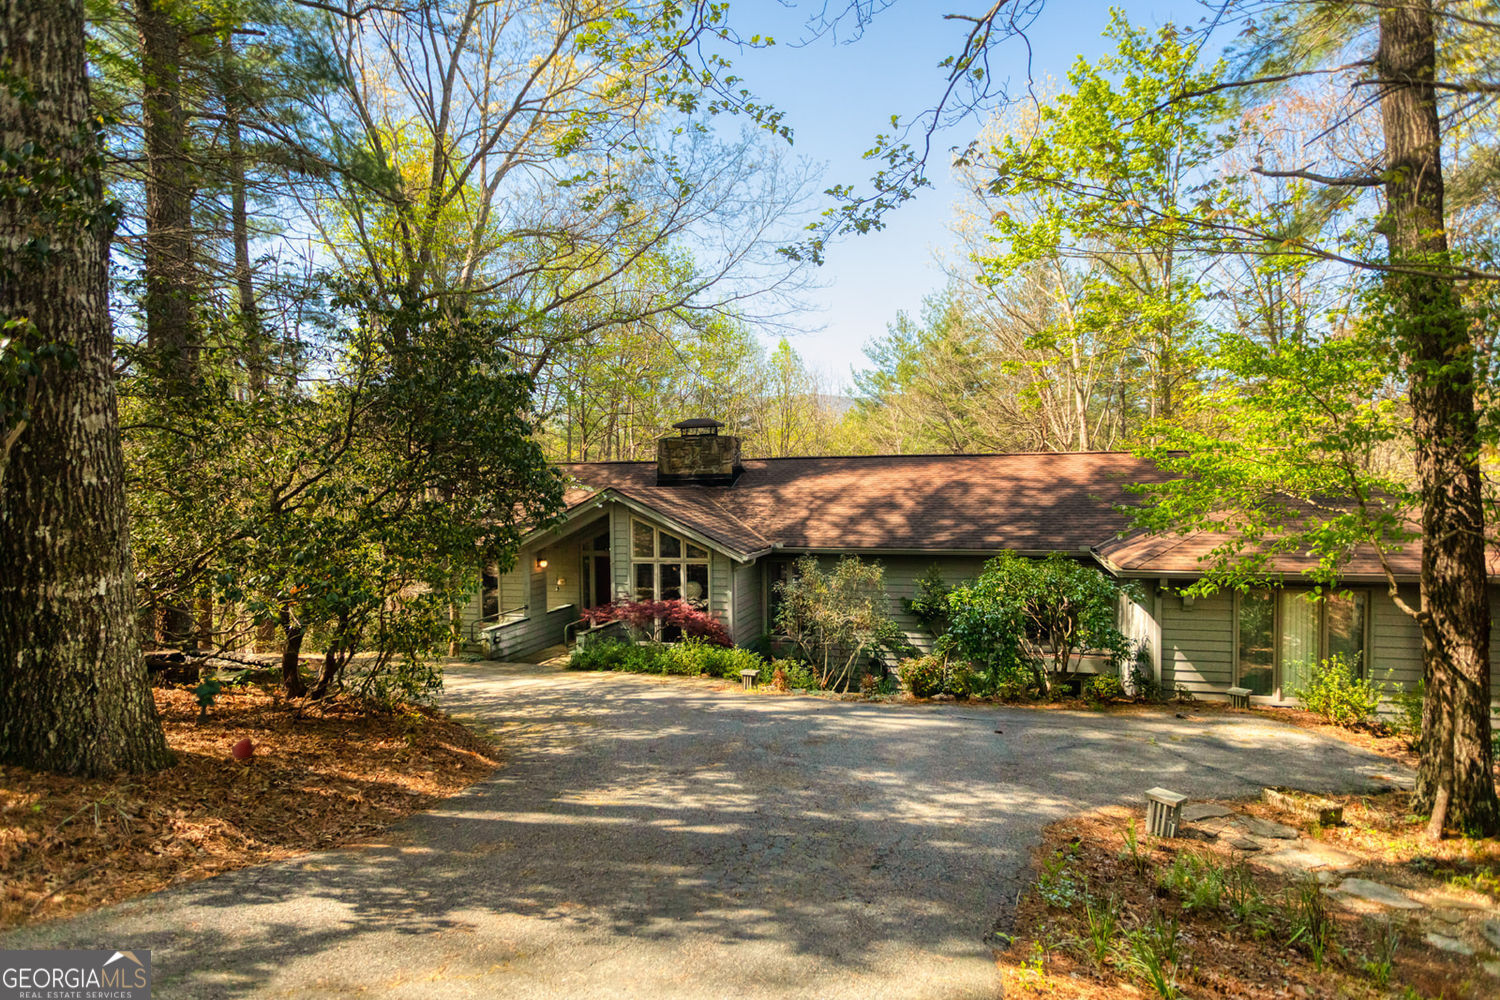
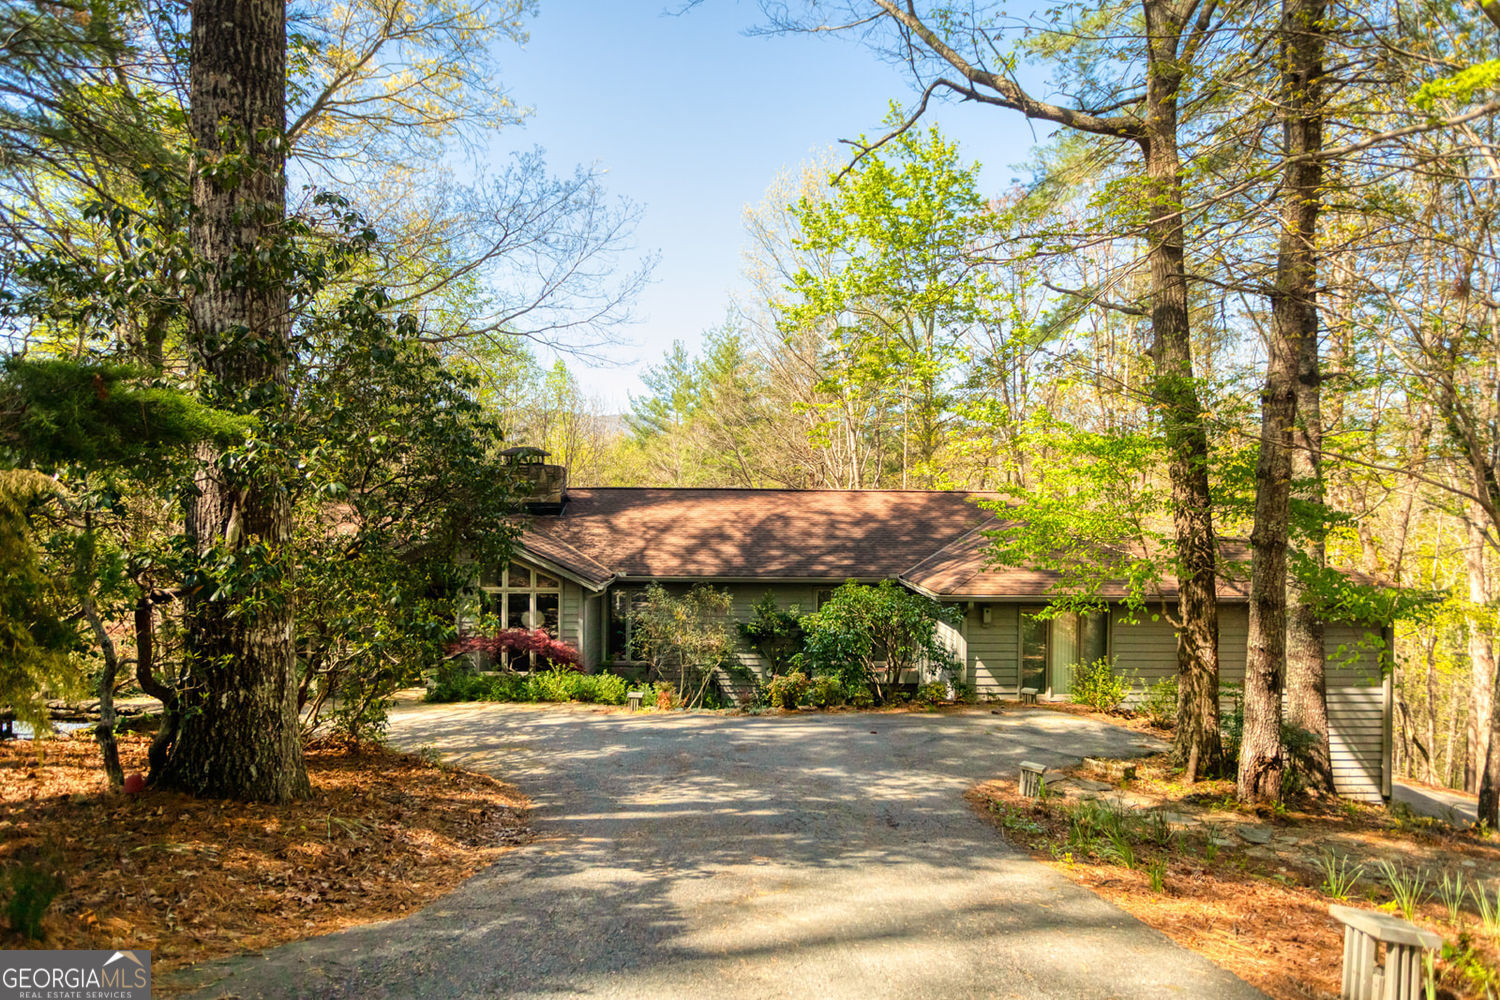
decorative plant: present [189,671,222,723] -> none [52,709,90,762]

